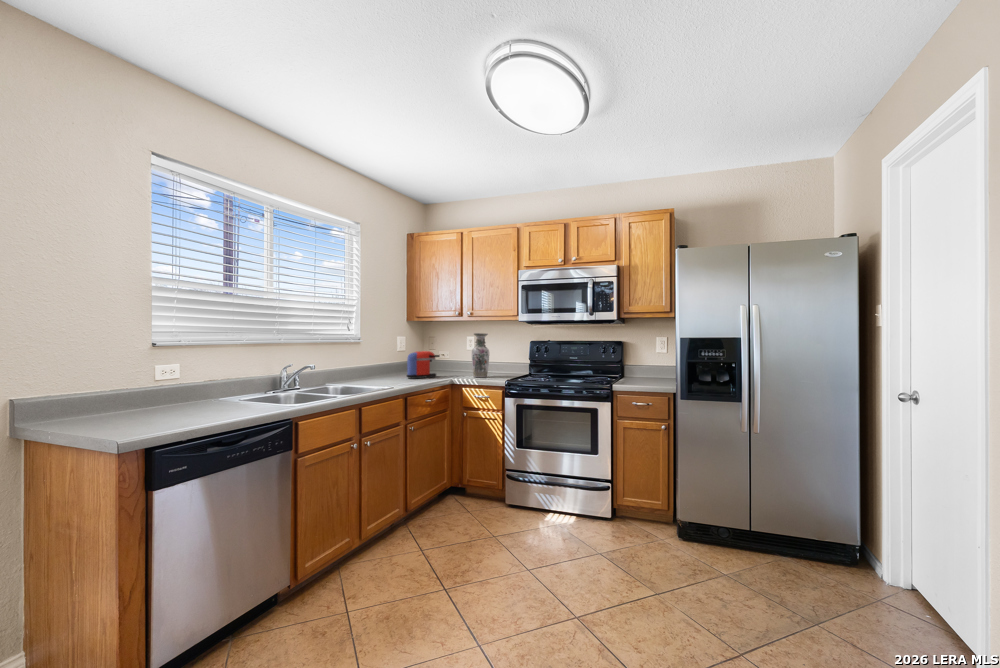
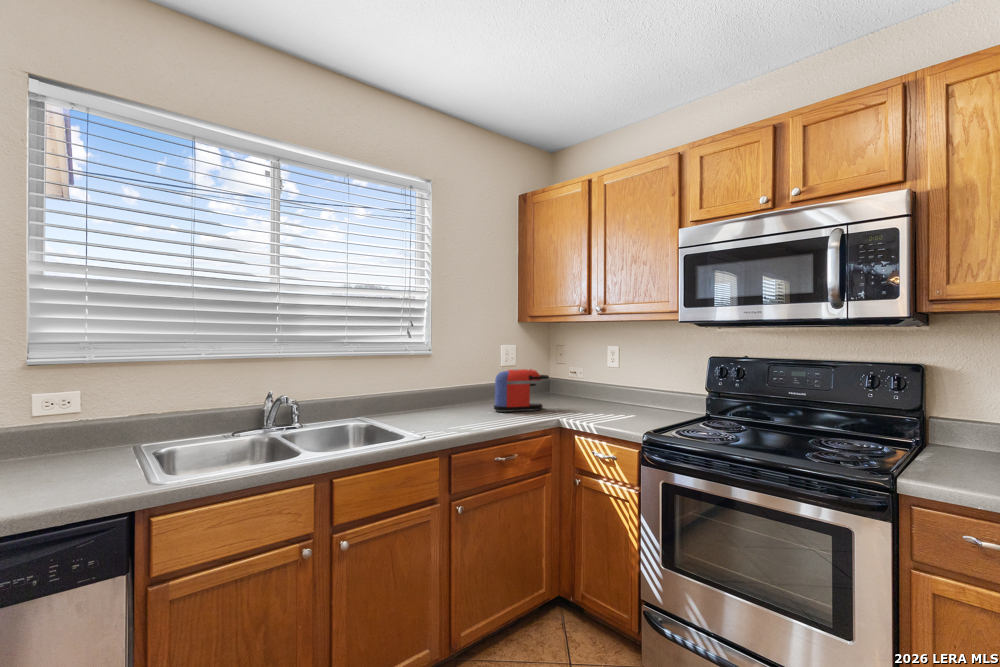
vase: present [472,333,489,377] -> none [595,343,626,418]

